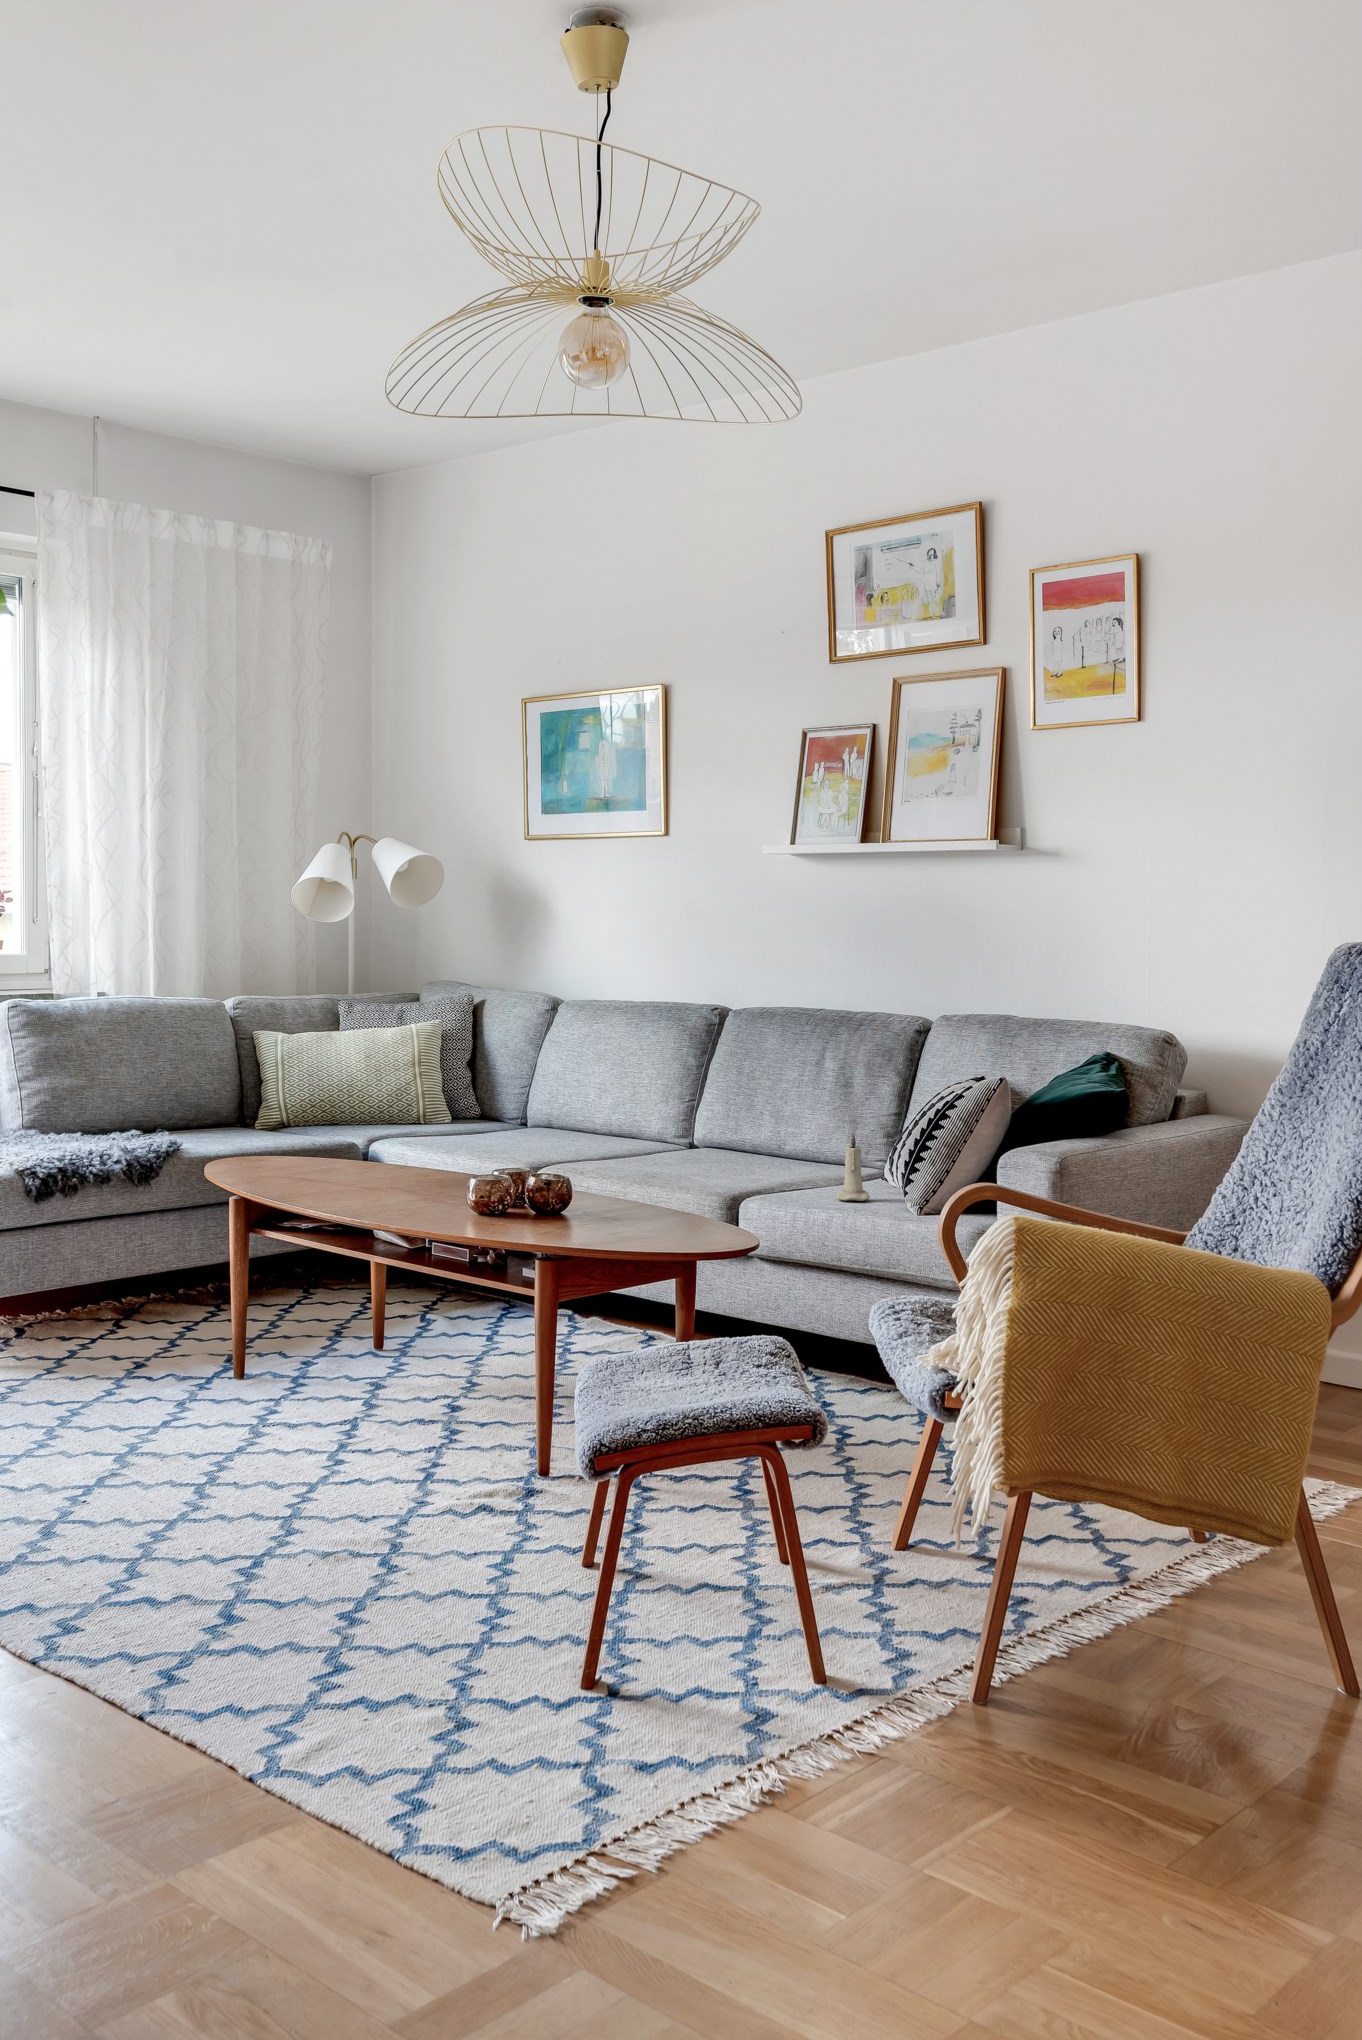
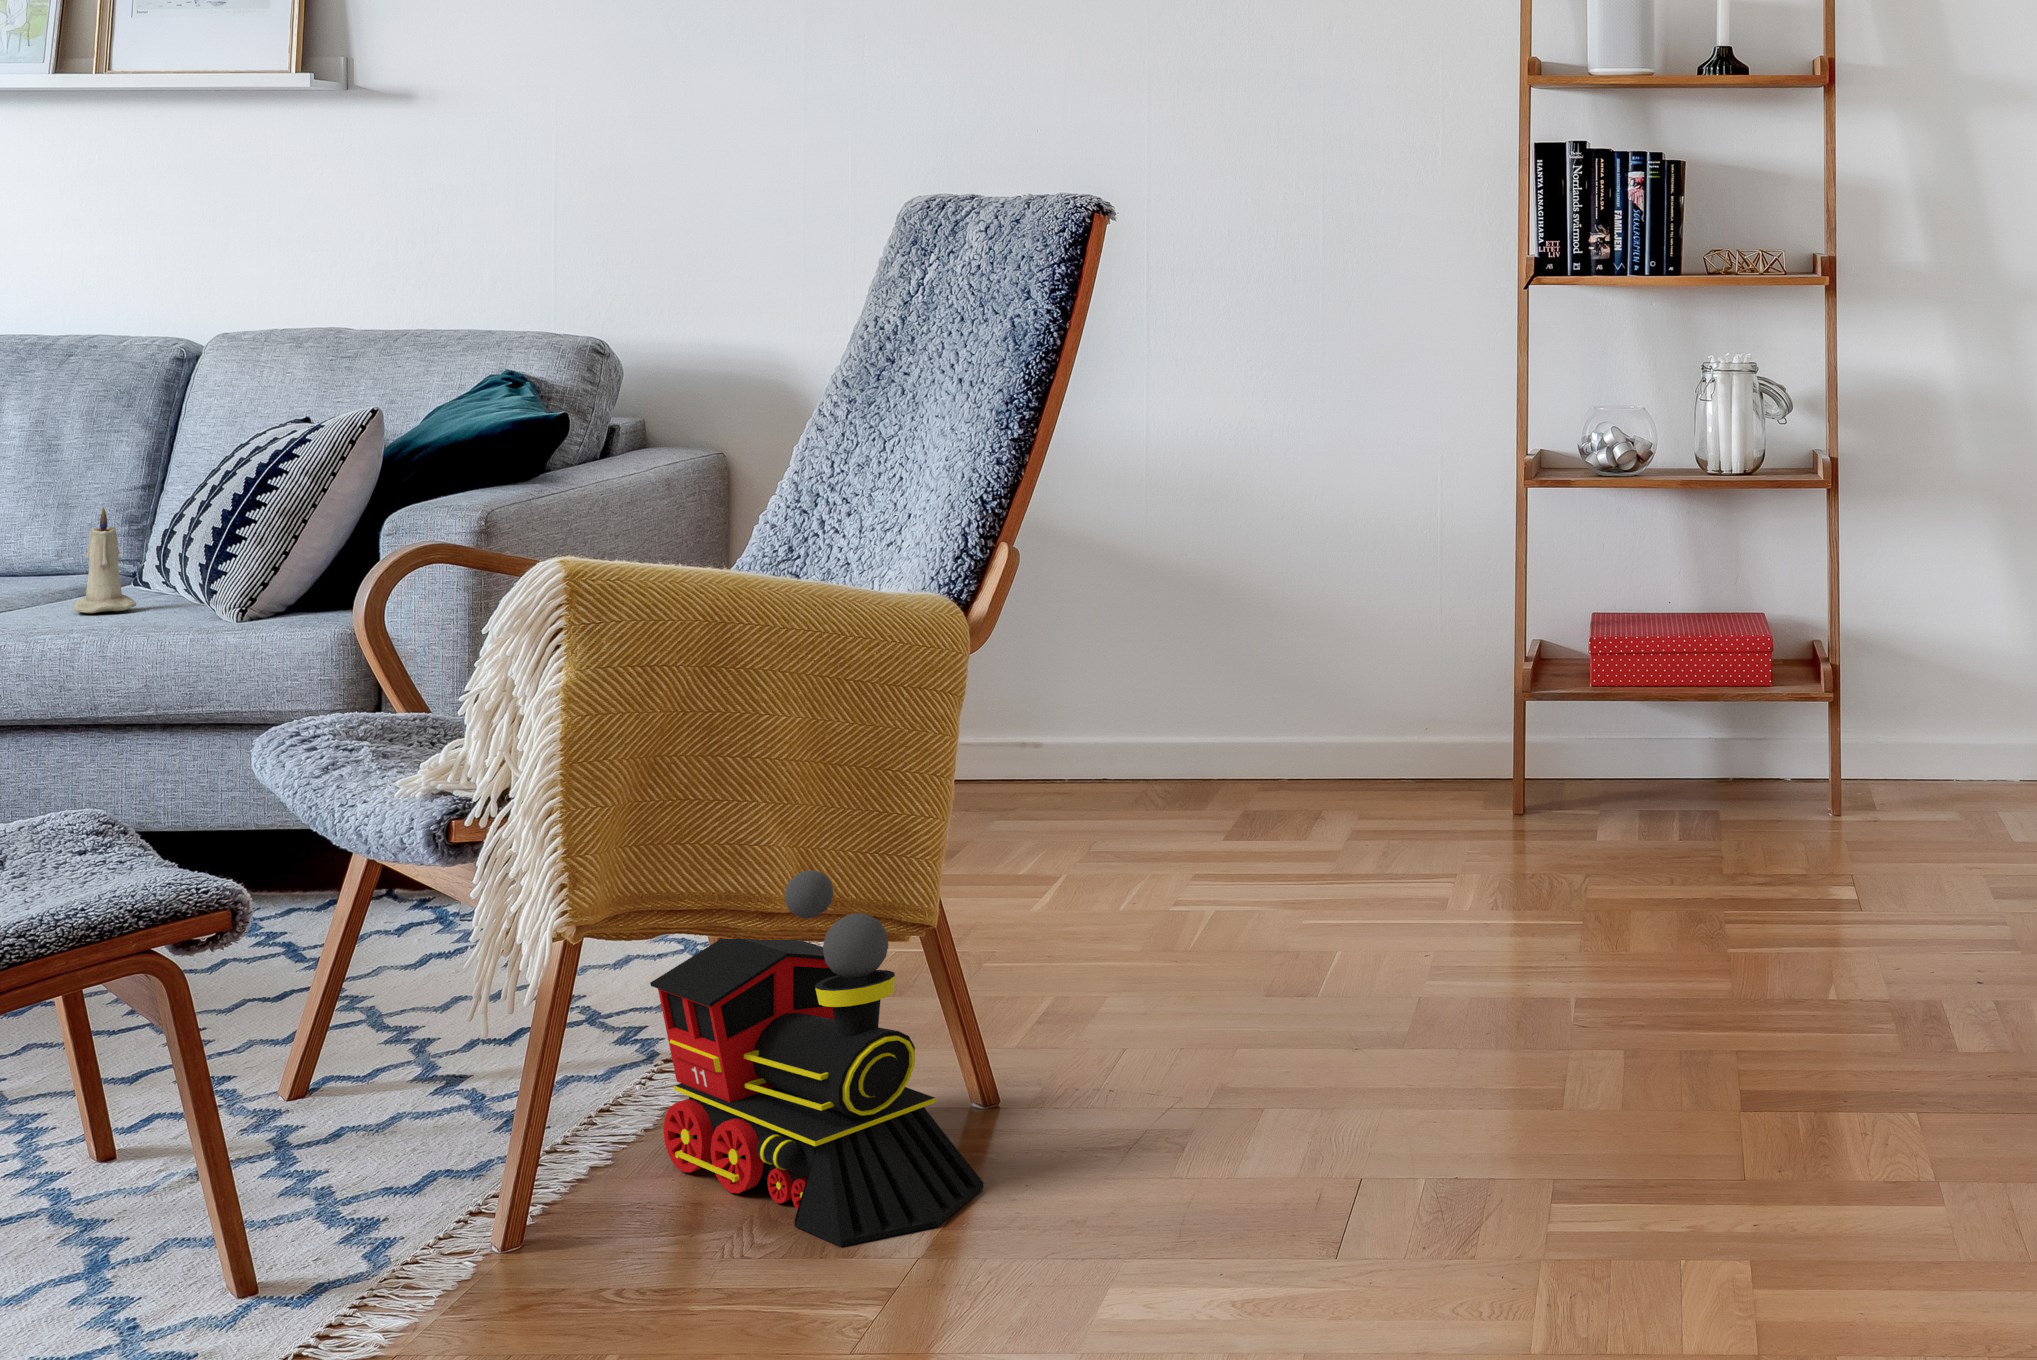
toy train: none [1088,1454,1316,1788] -> present [650,870,983,1246]

